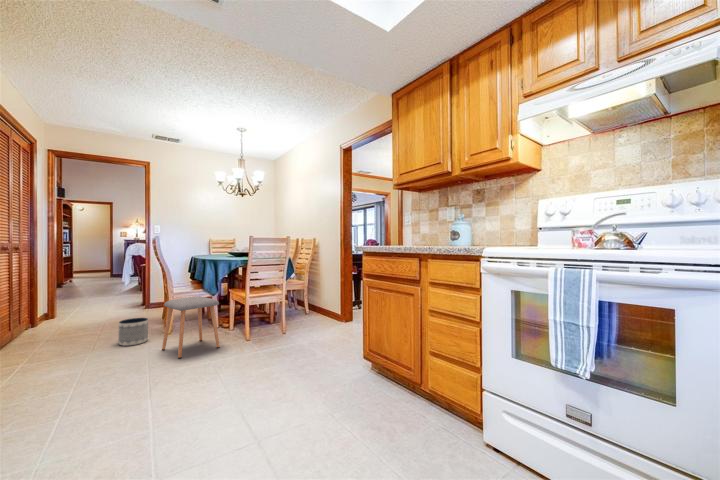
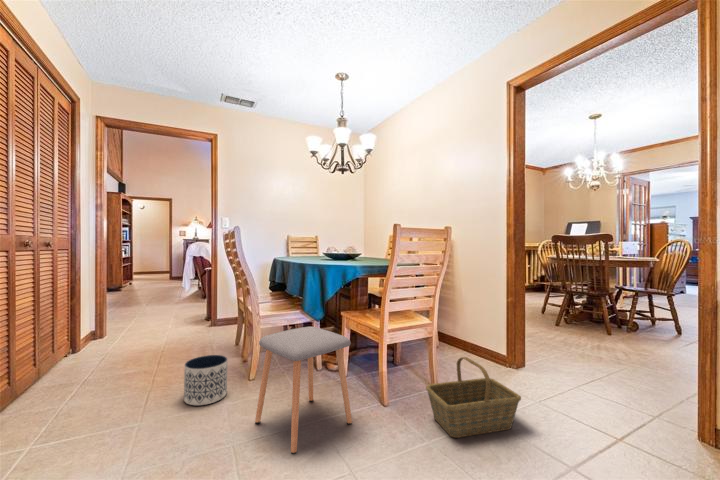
basket: none [264,310,311,349] -> present [426,357,521,438]

